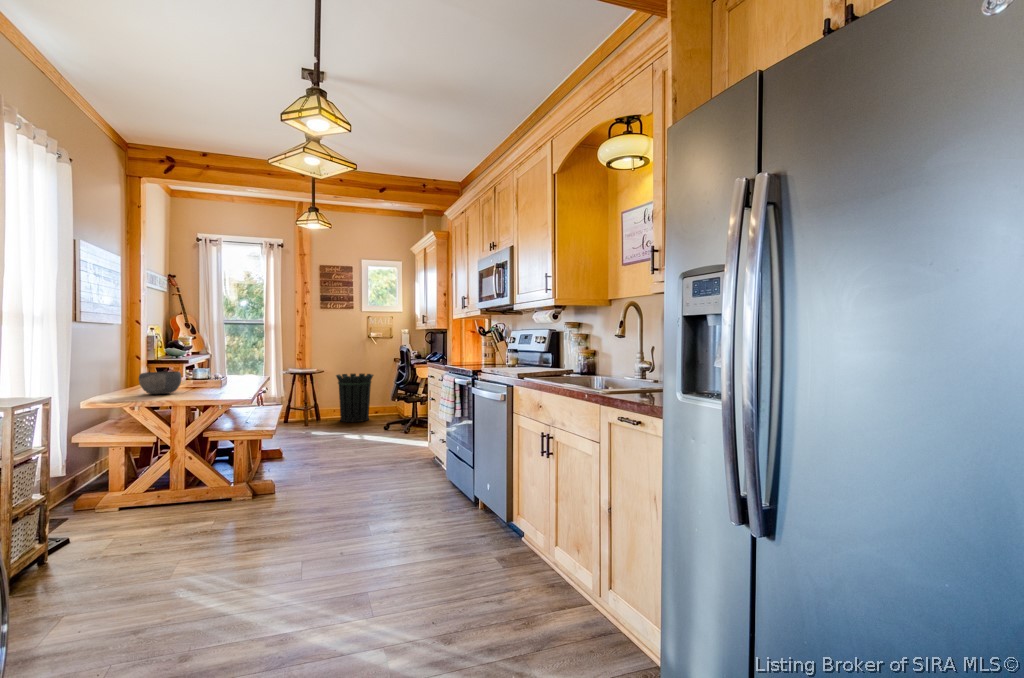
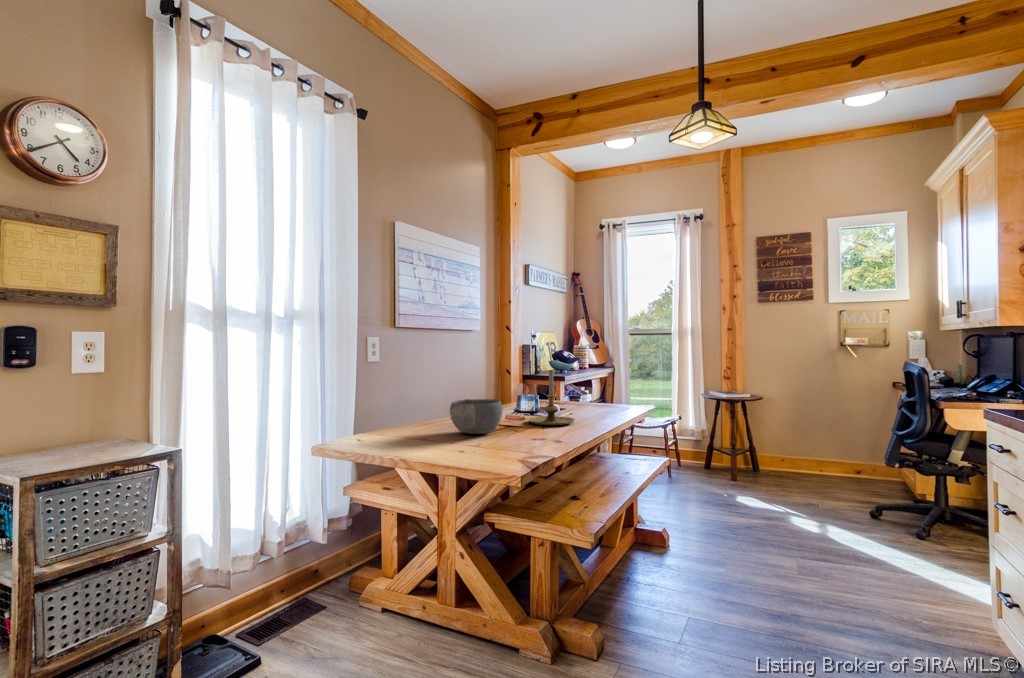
candle holder: none [187,351,223,388] -> present [528,370,575,425]
waste bin: present [336,373,373,422] -> none [782,404,851,488]

